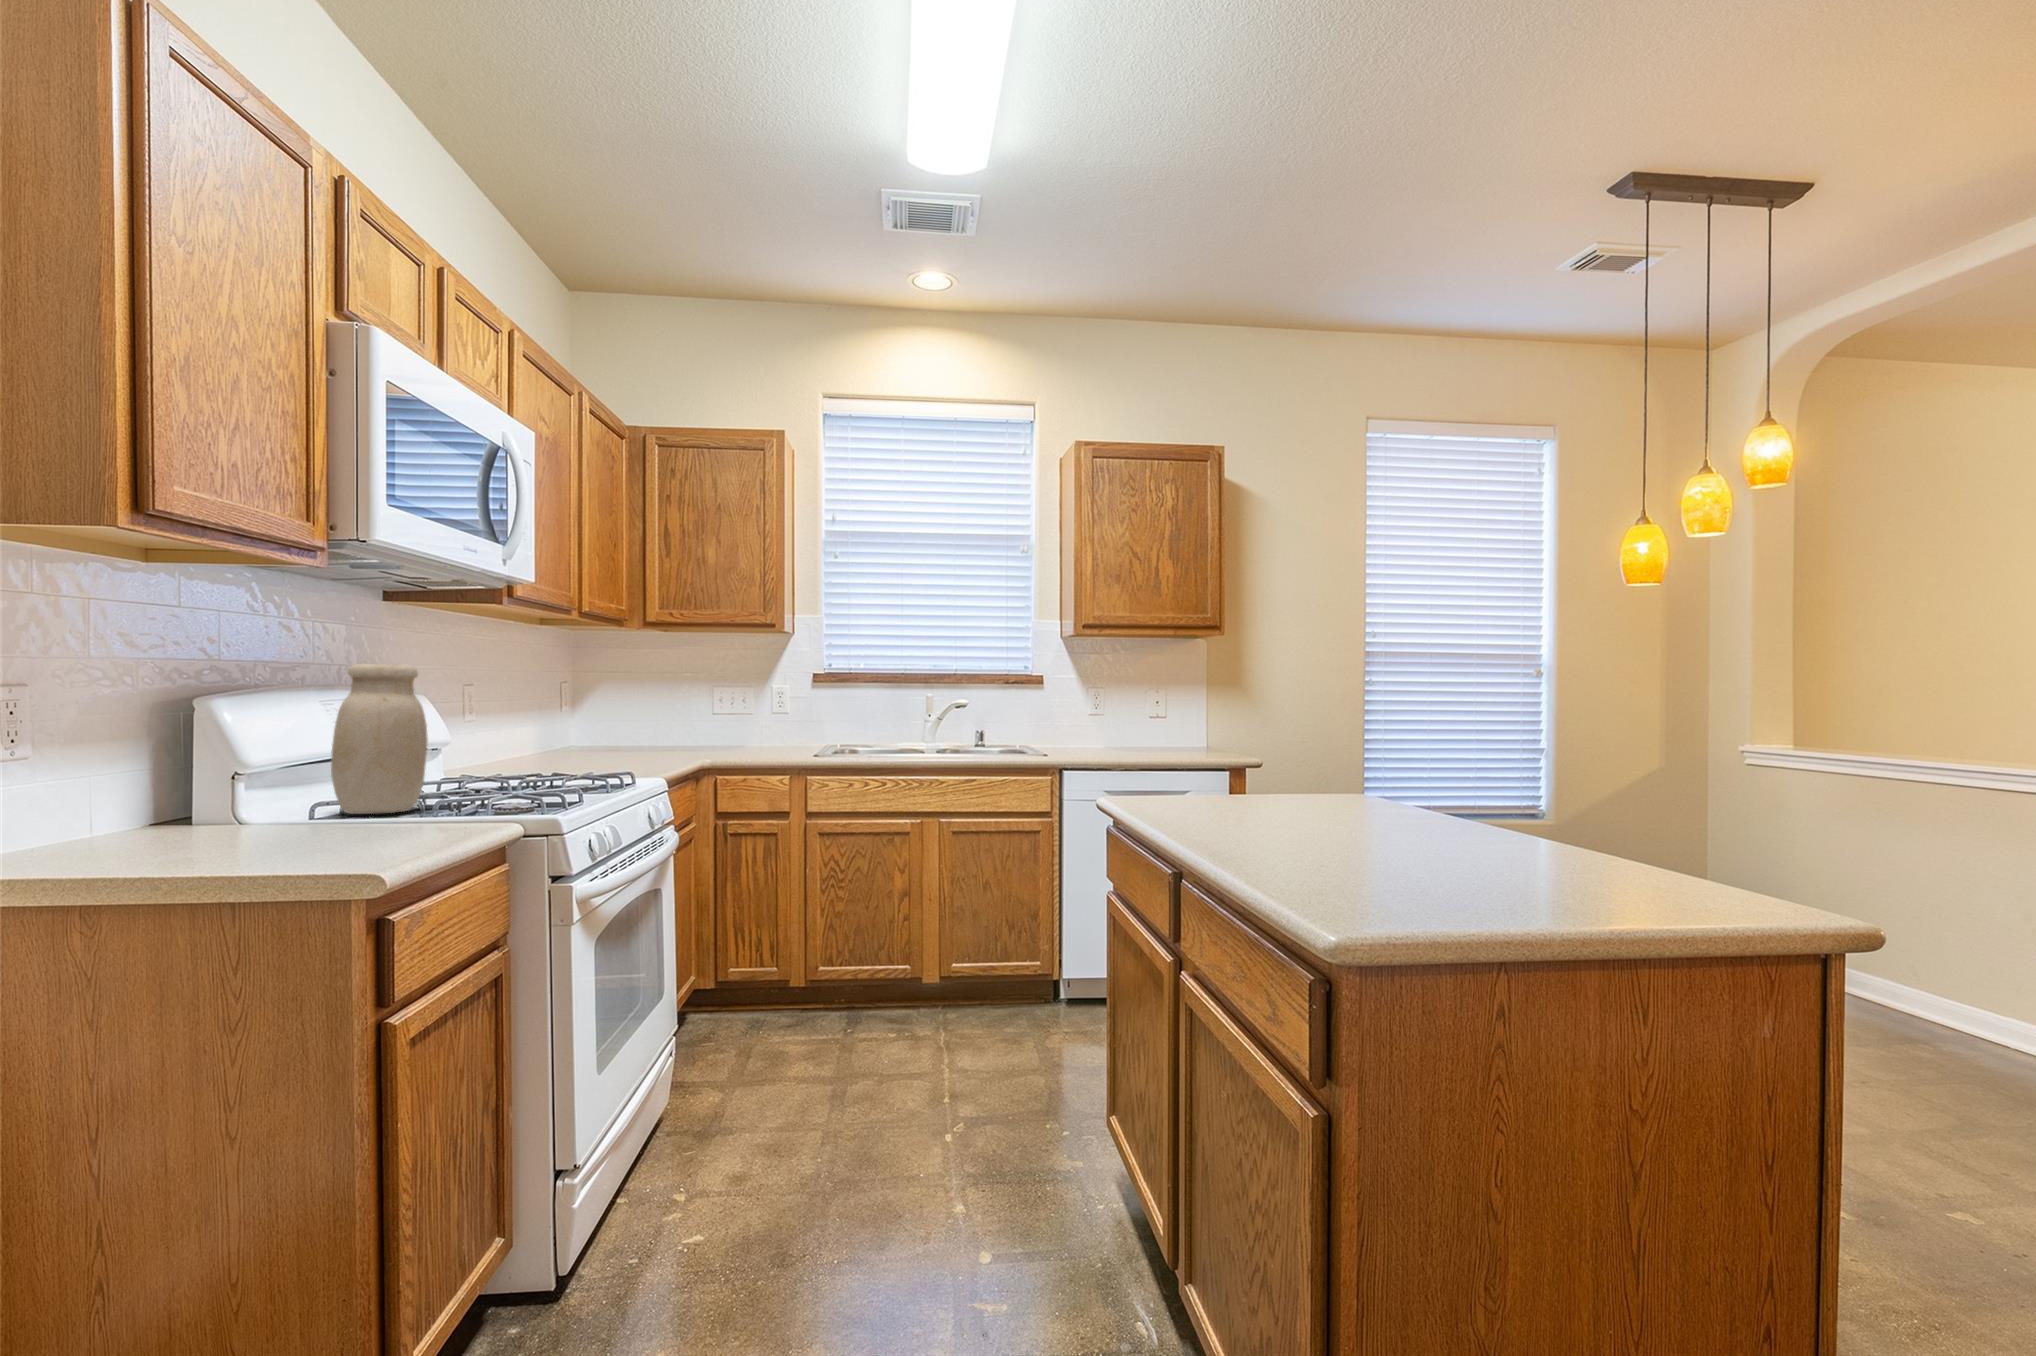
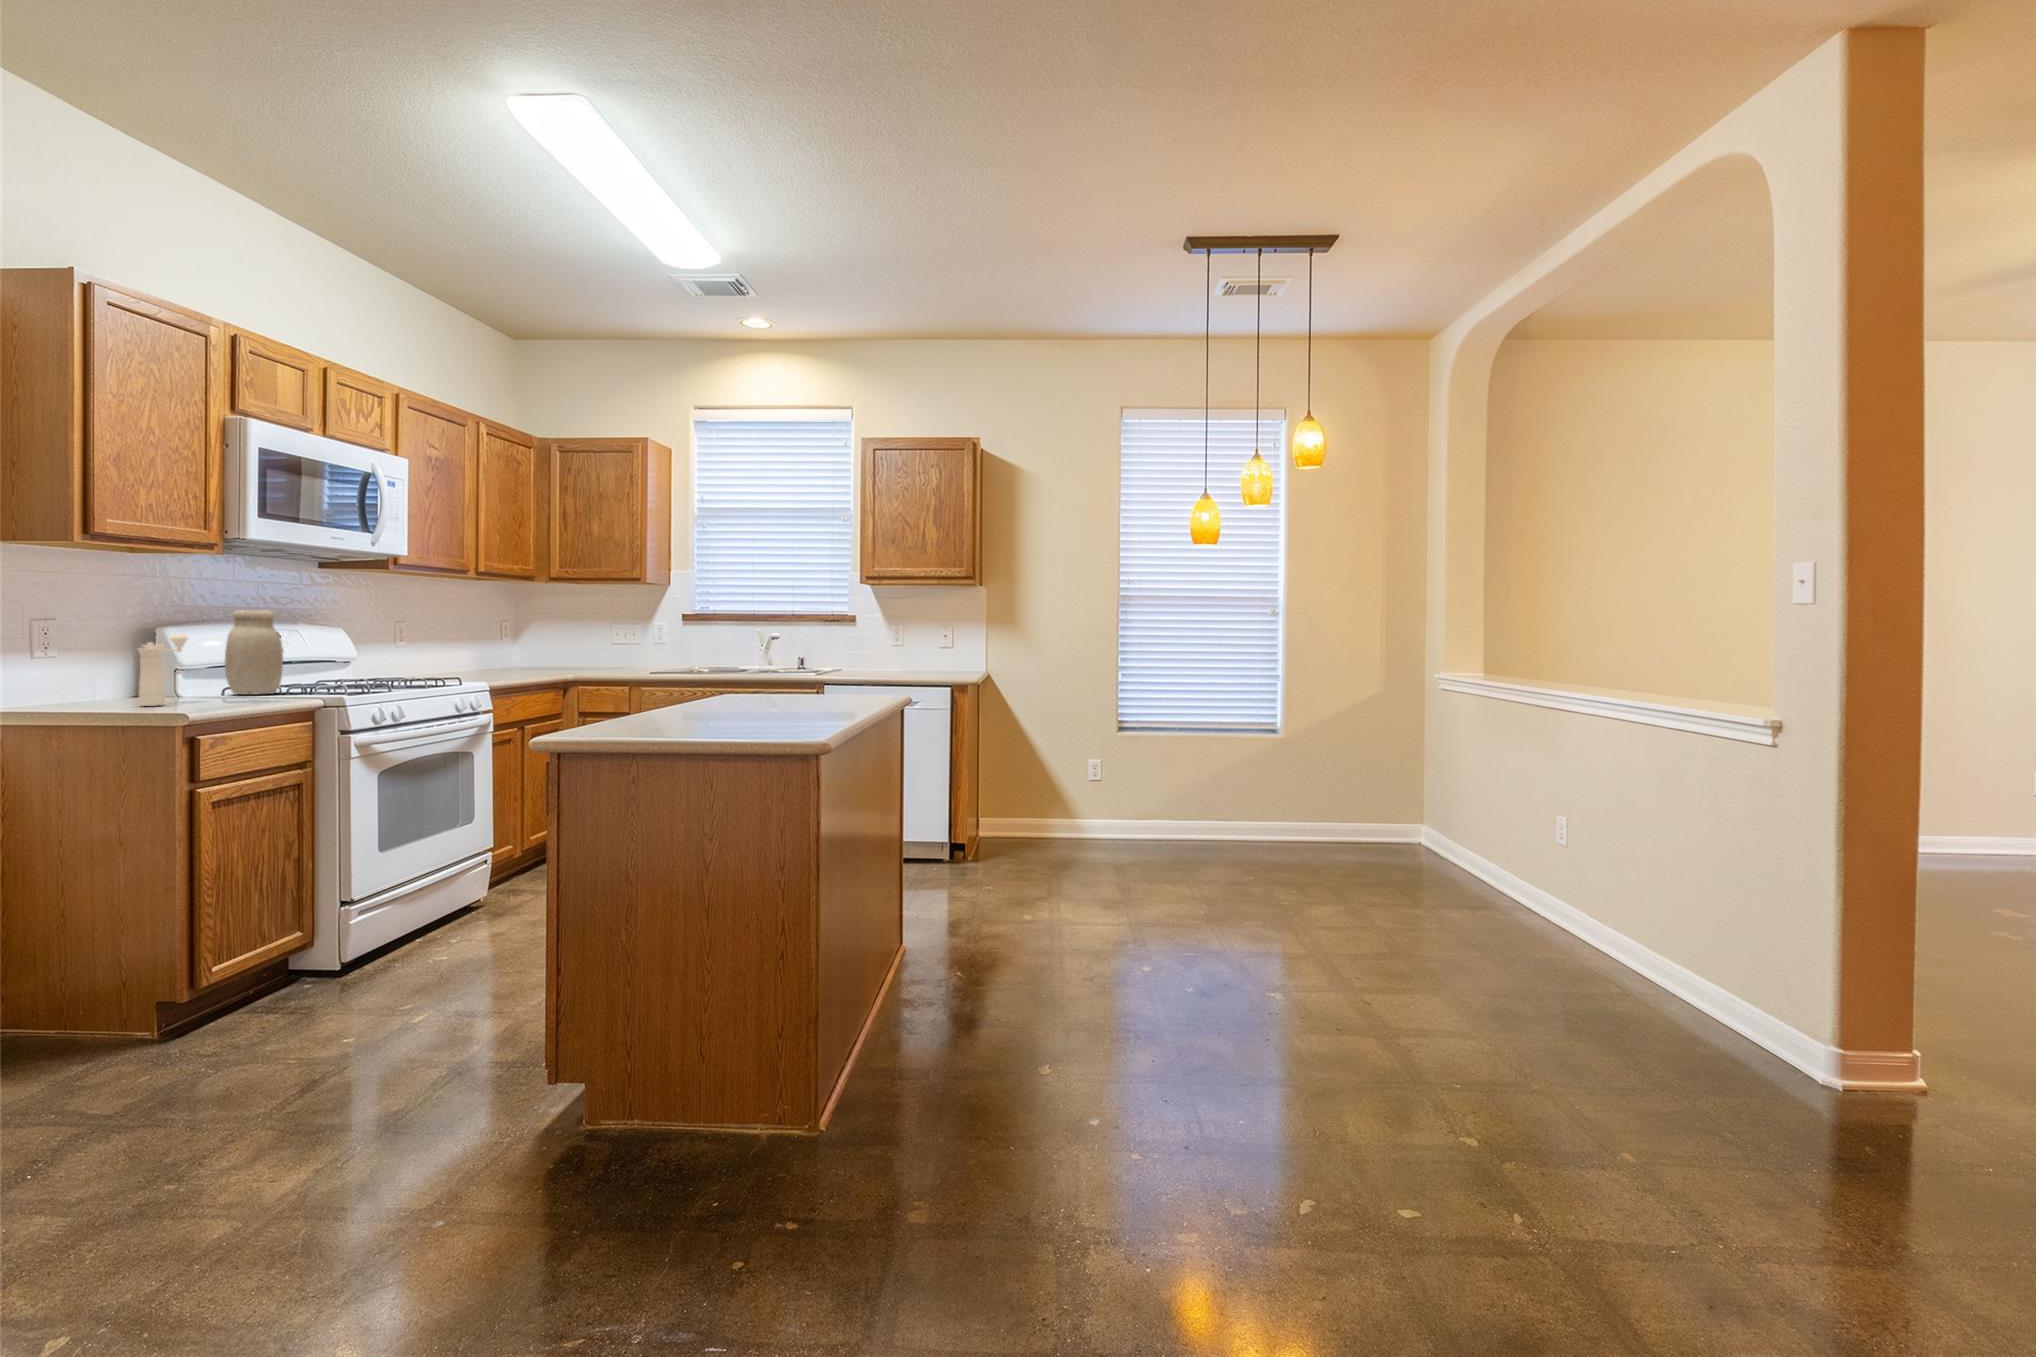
pepper mill: none [244,708,319,850] -> present [138,634,188,706]

